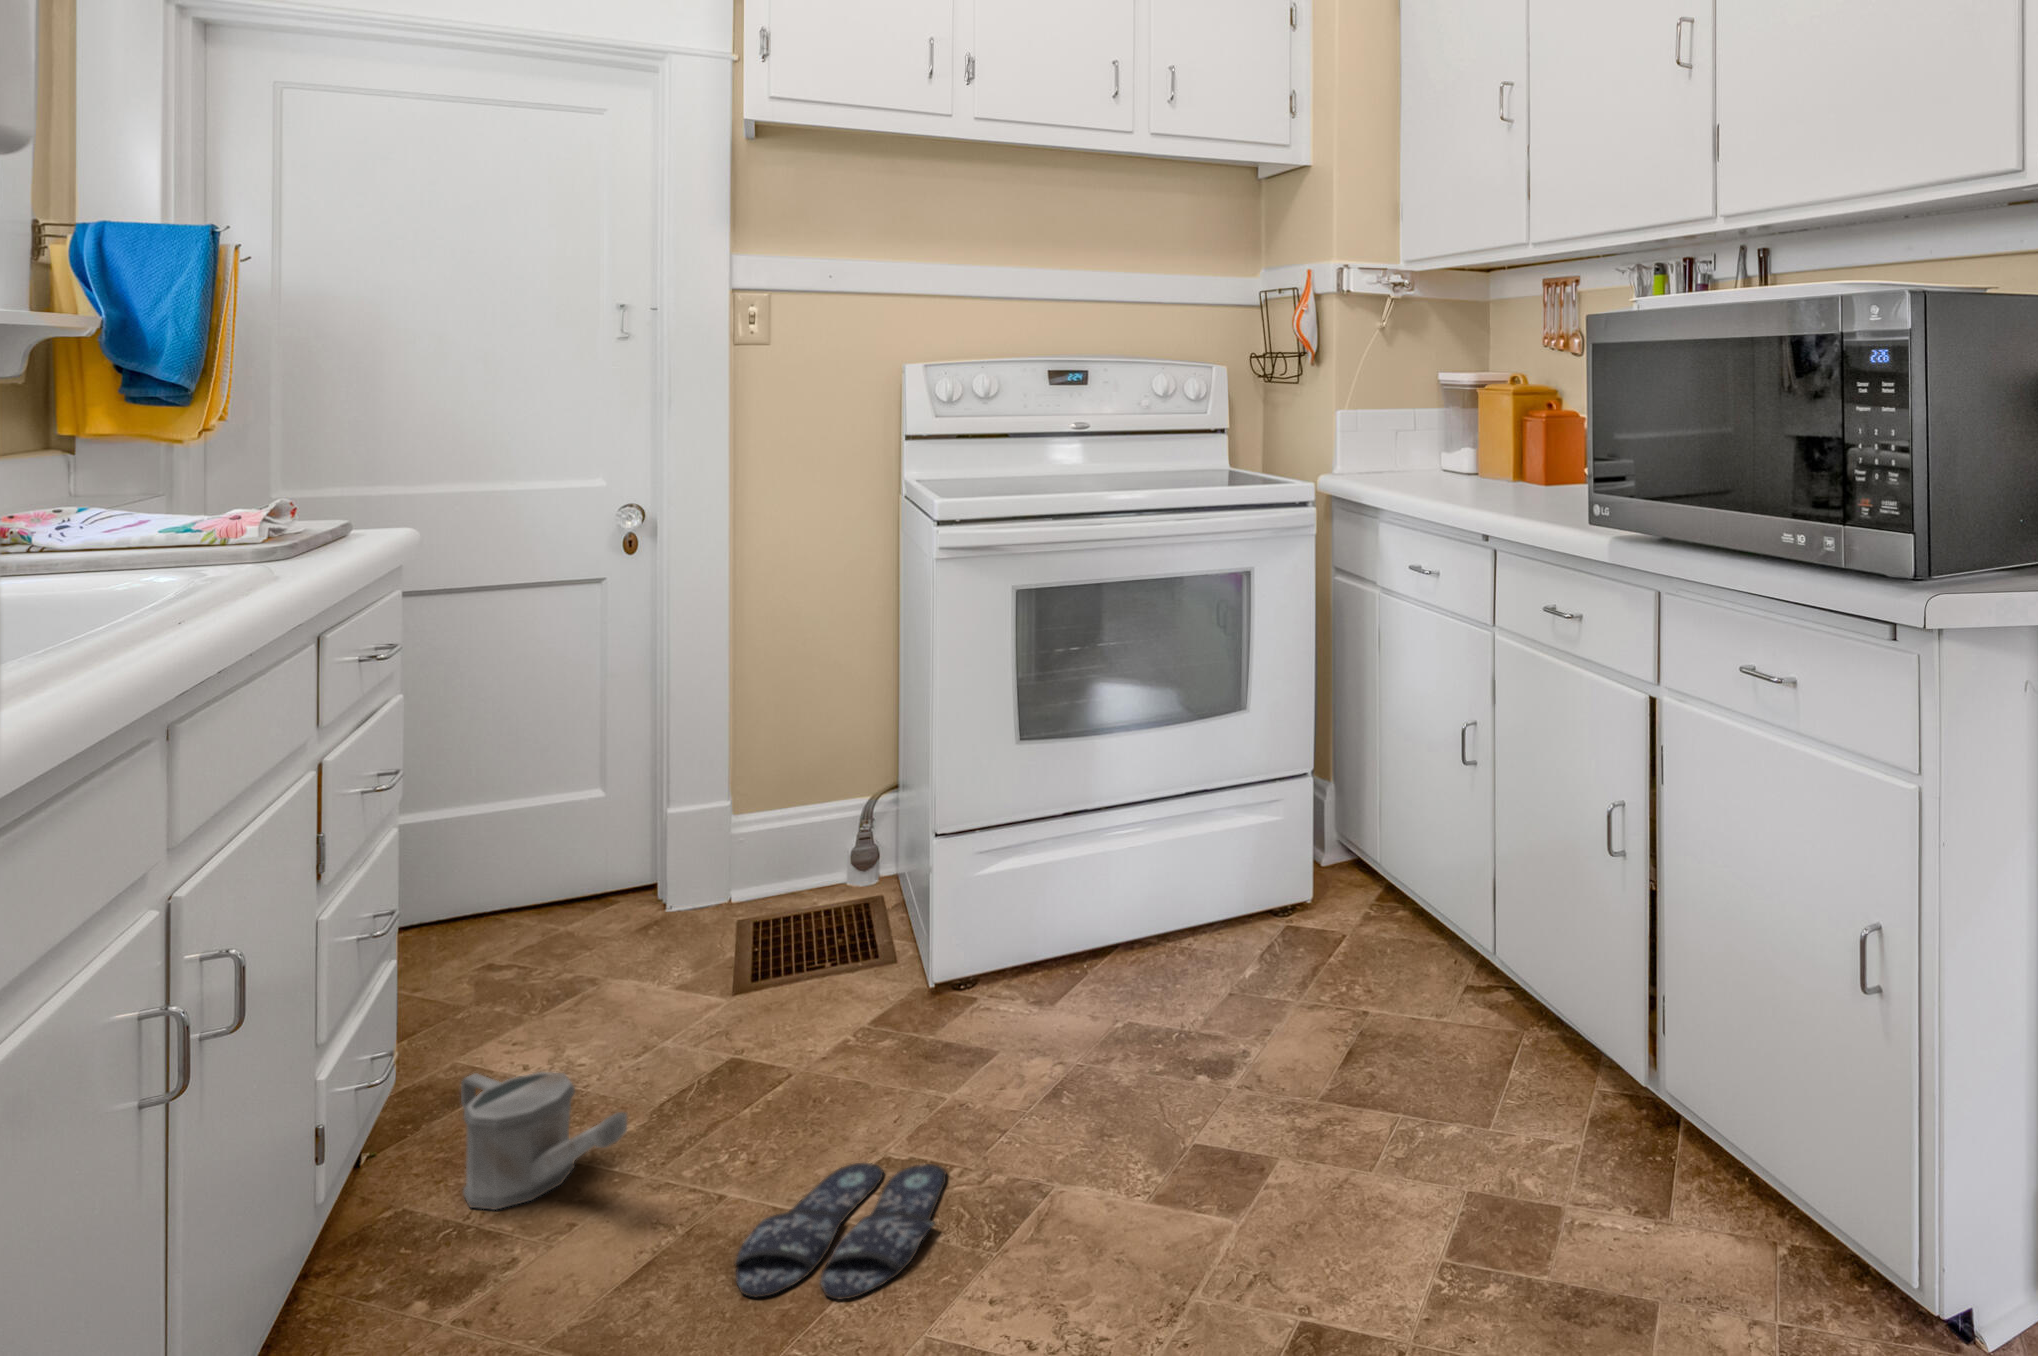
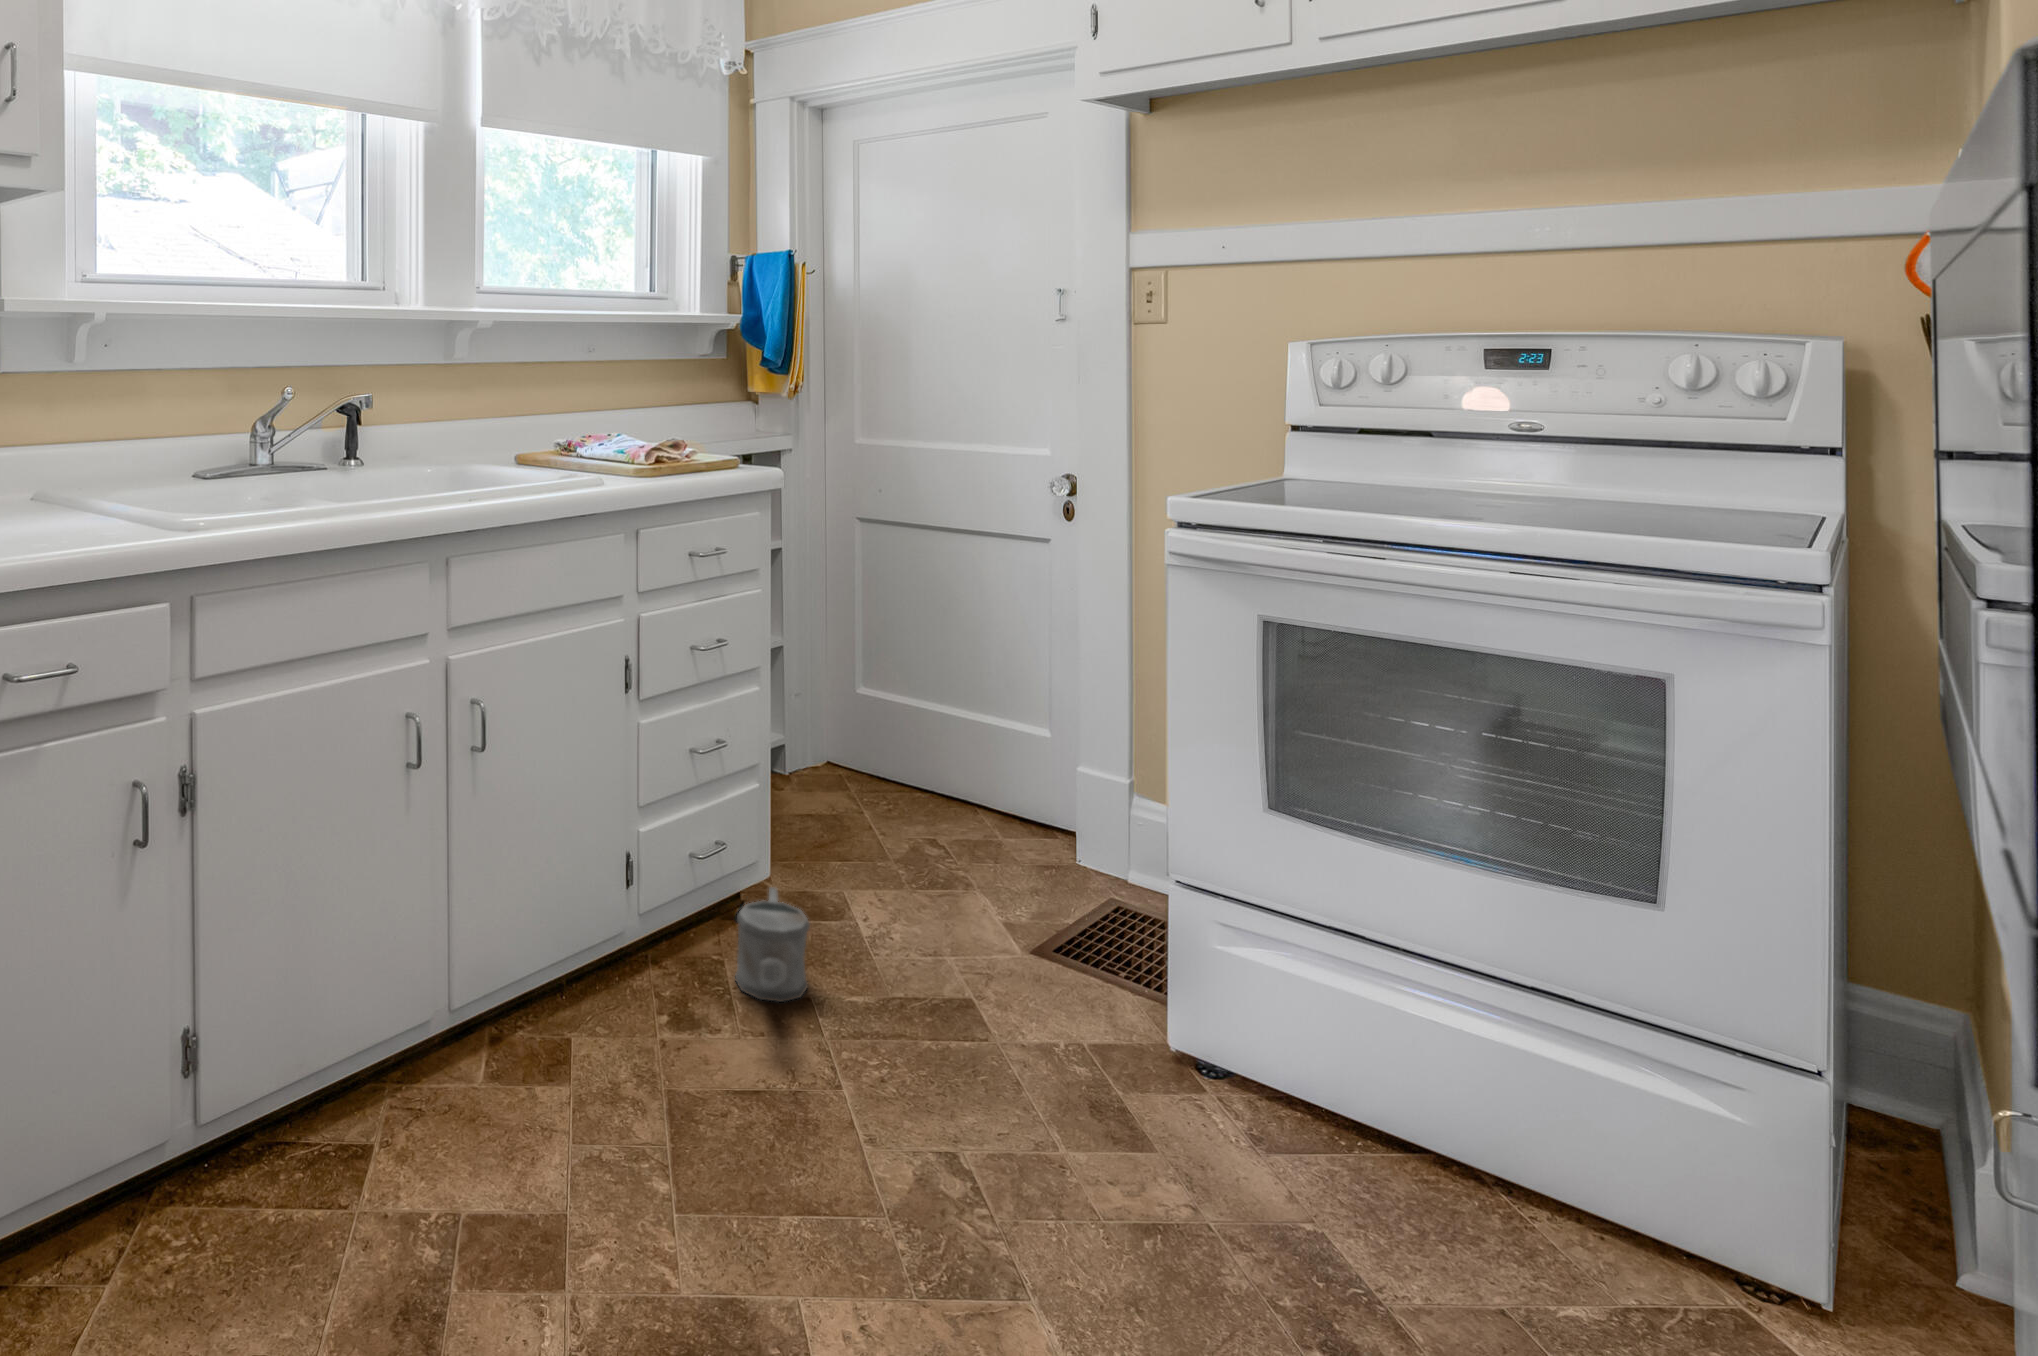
slippers: present [735,1163,946,1300] -> none [755,1118,974,1239]

